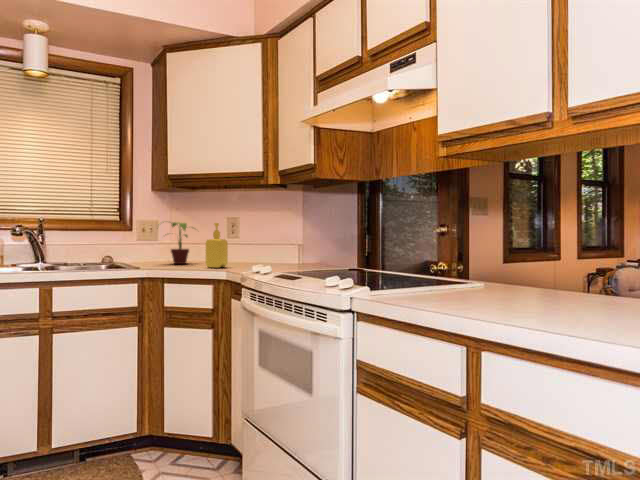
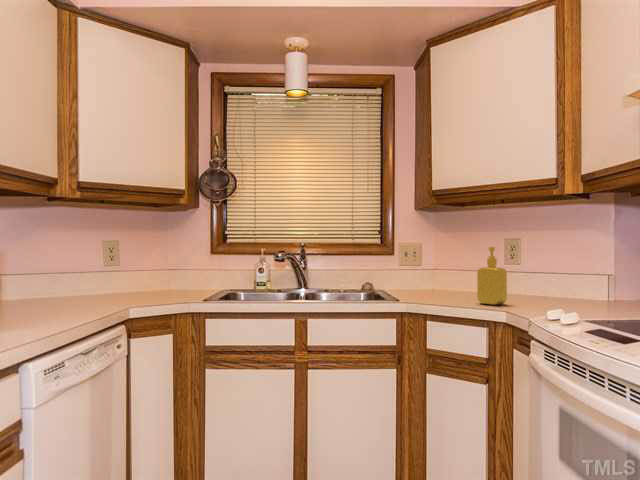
potted plant: present [171,222,189,264] -> none [418,244,469,296]

